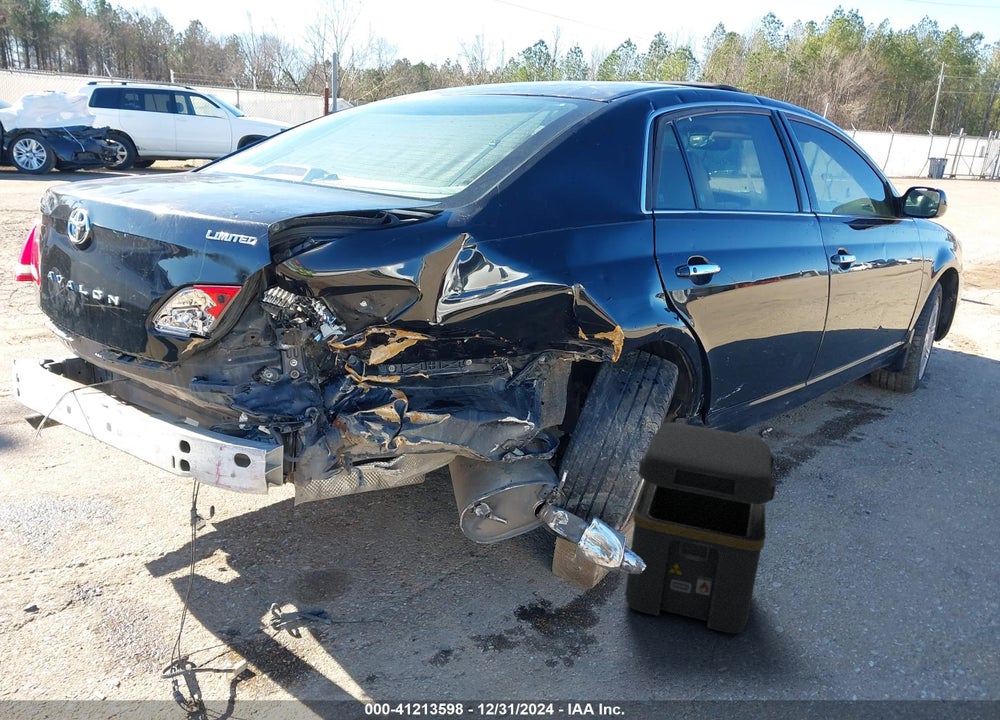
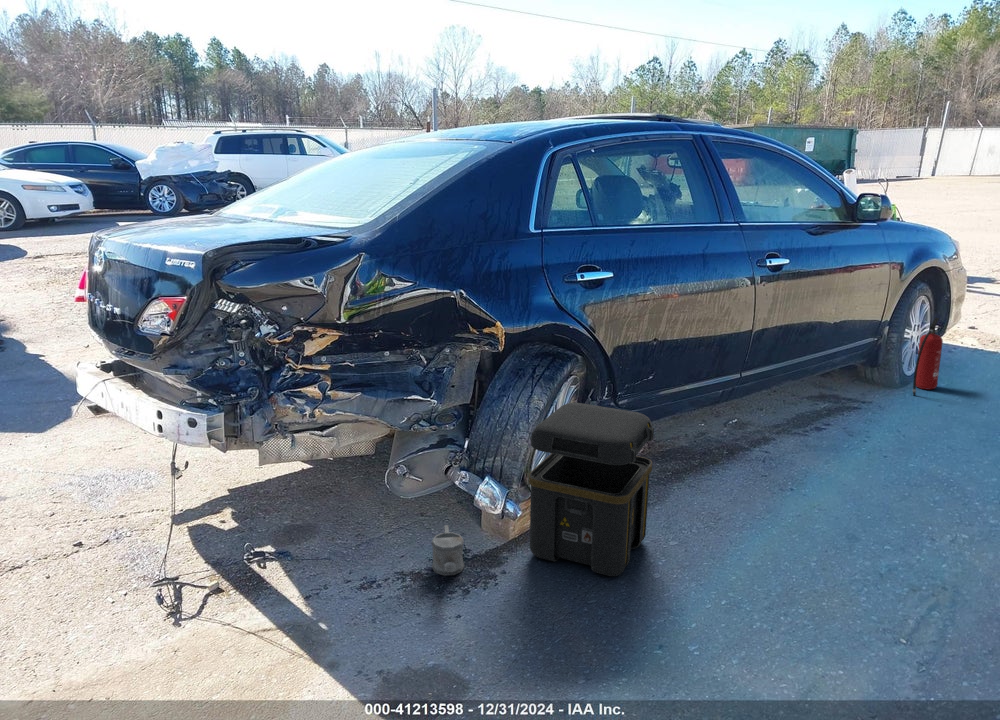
fire extinguisher: none [919,324,952,404] -> present [913,318,943,395]
watering can: none [515,574,565,641] -> present [431,525,464,576]

